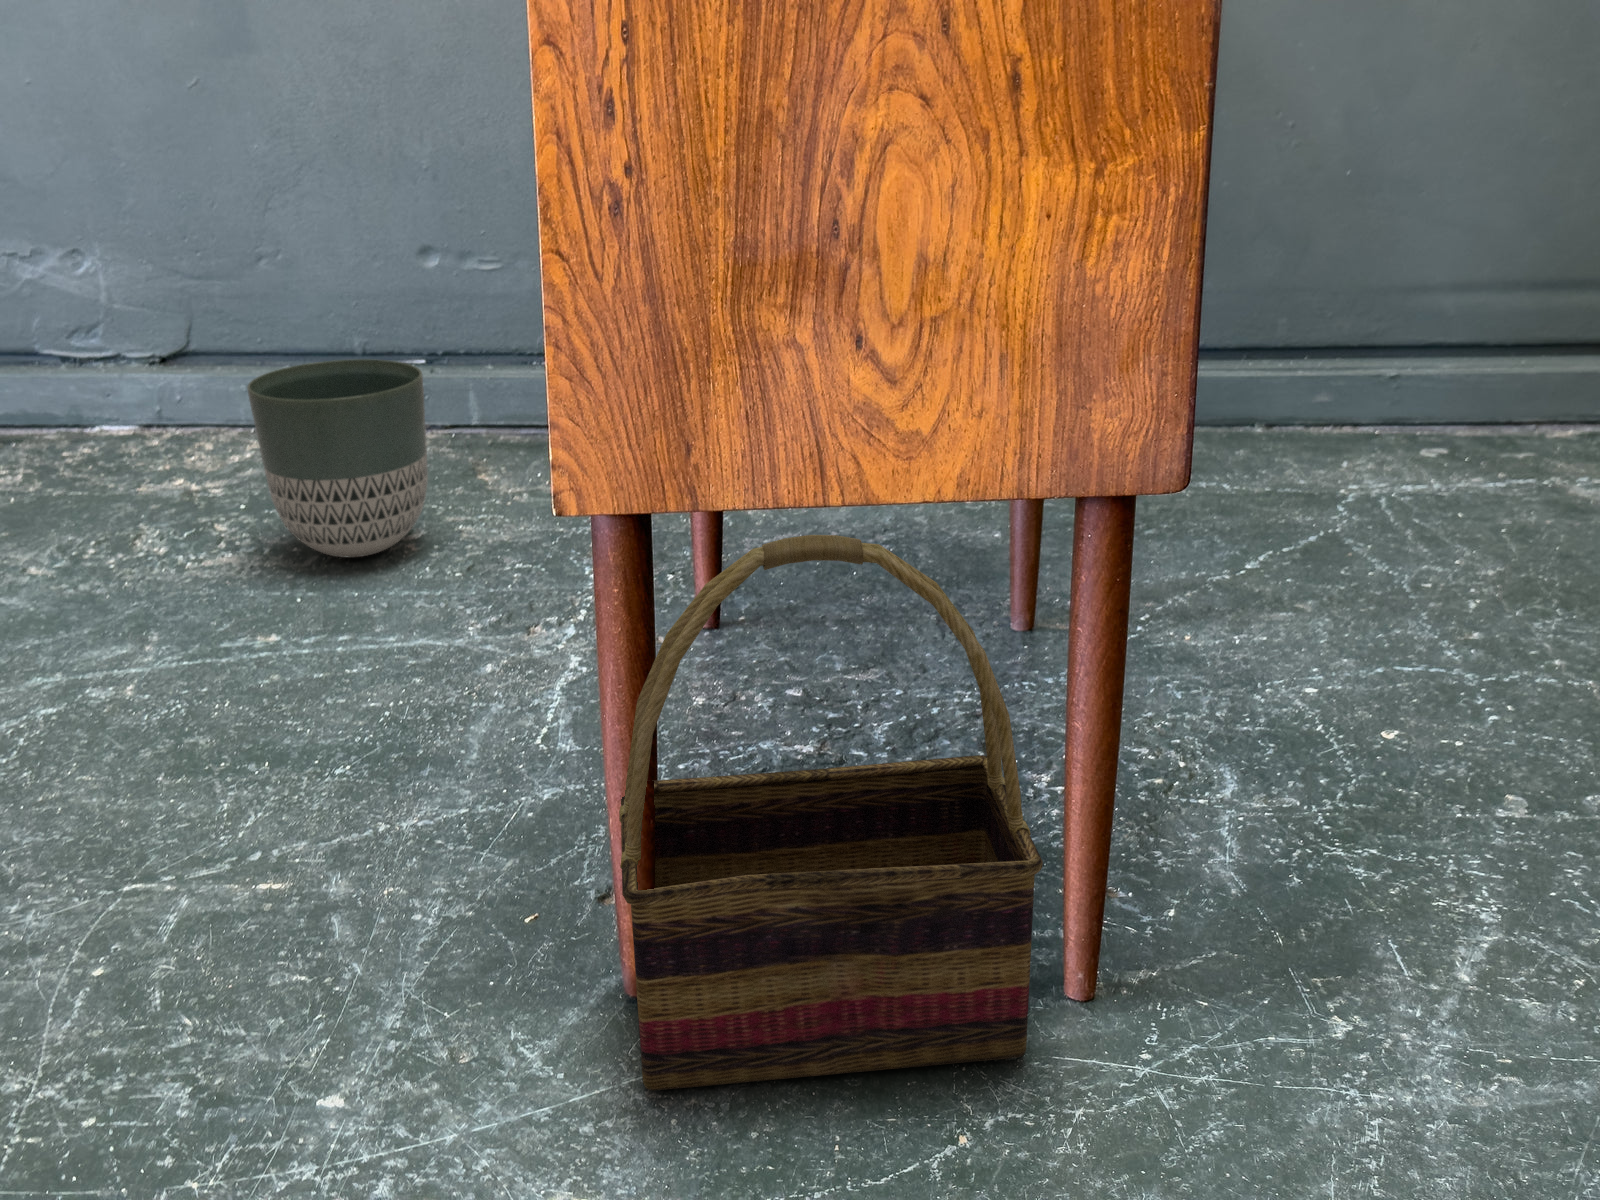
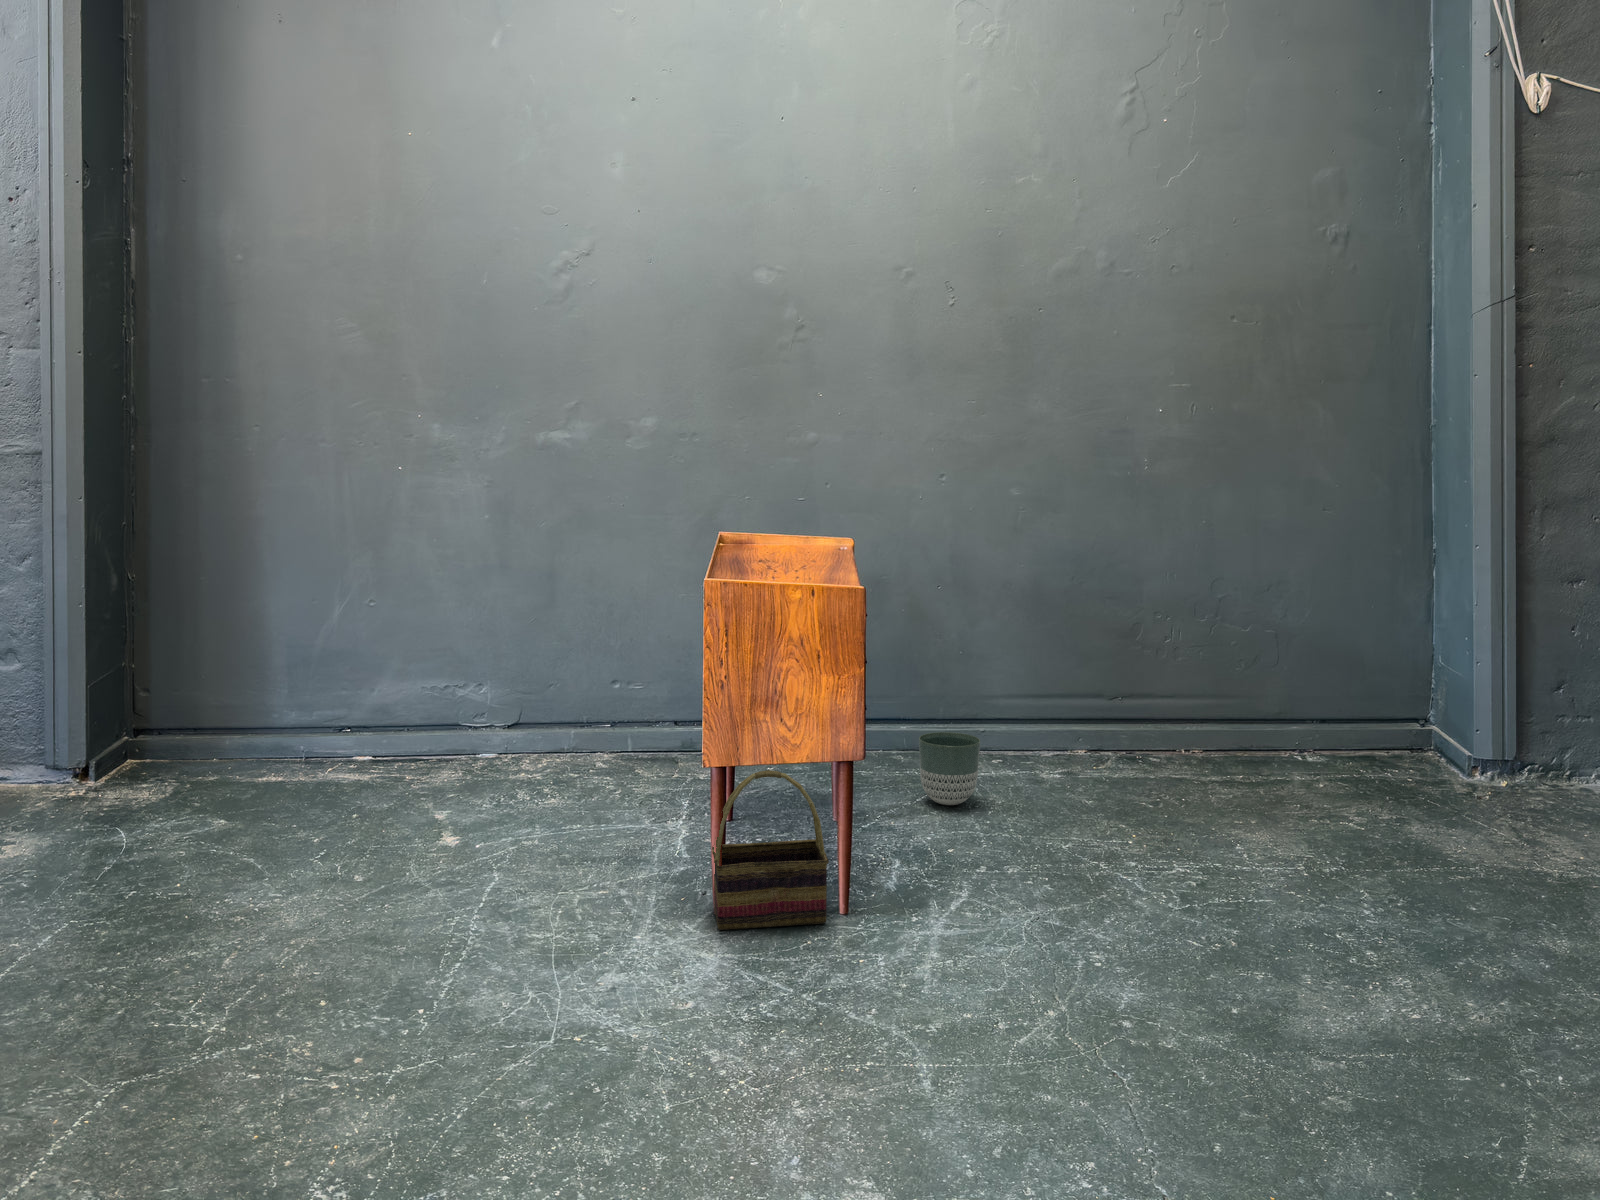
planter: present [247,359,428,558] -> present [919,732,980,805]

